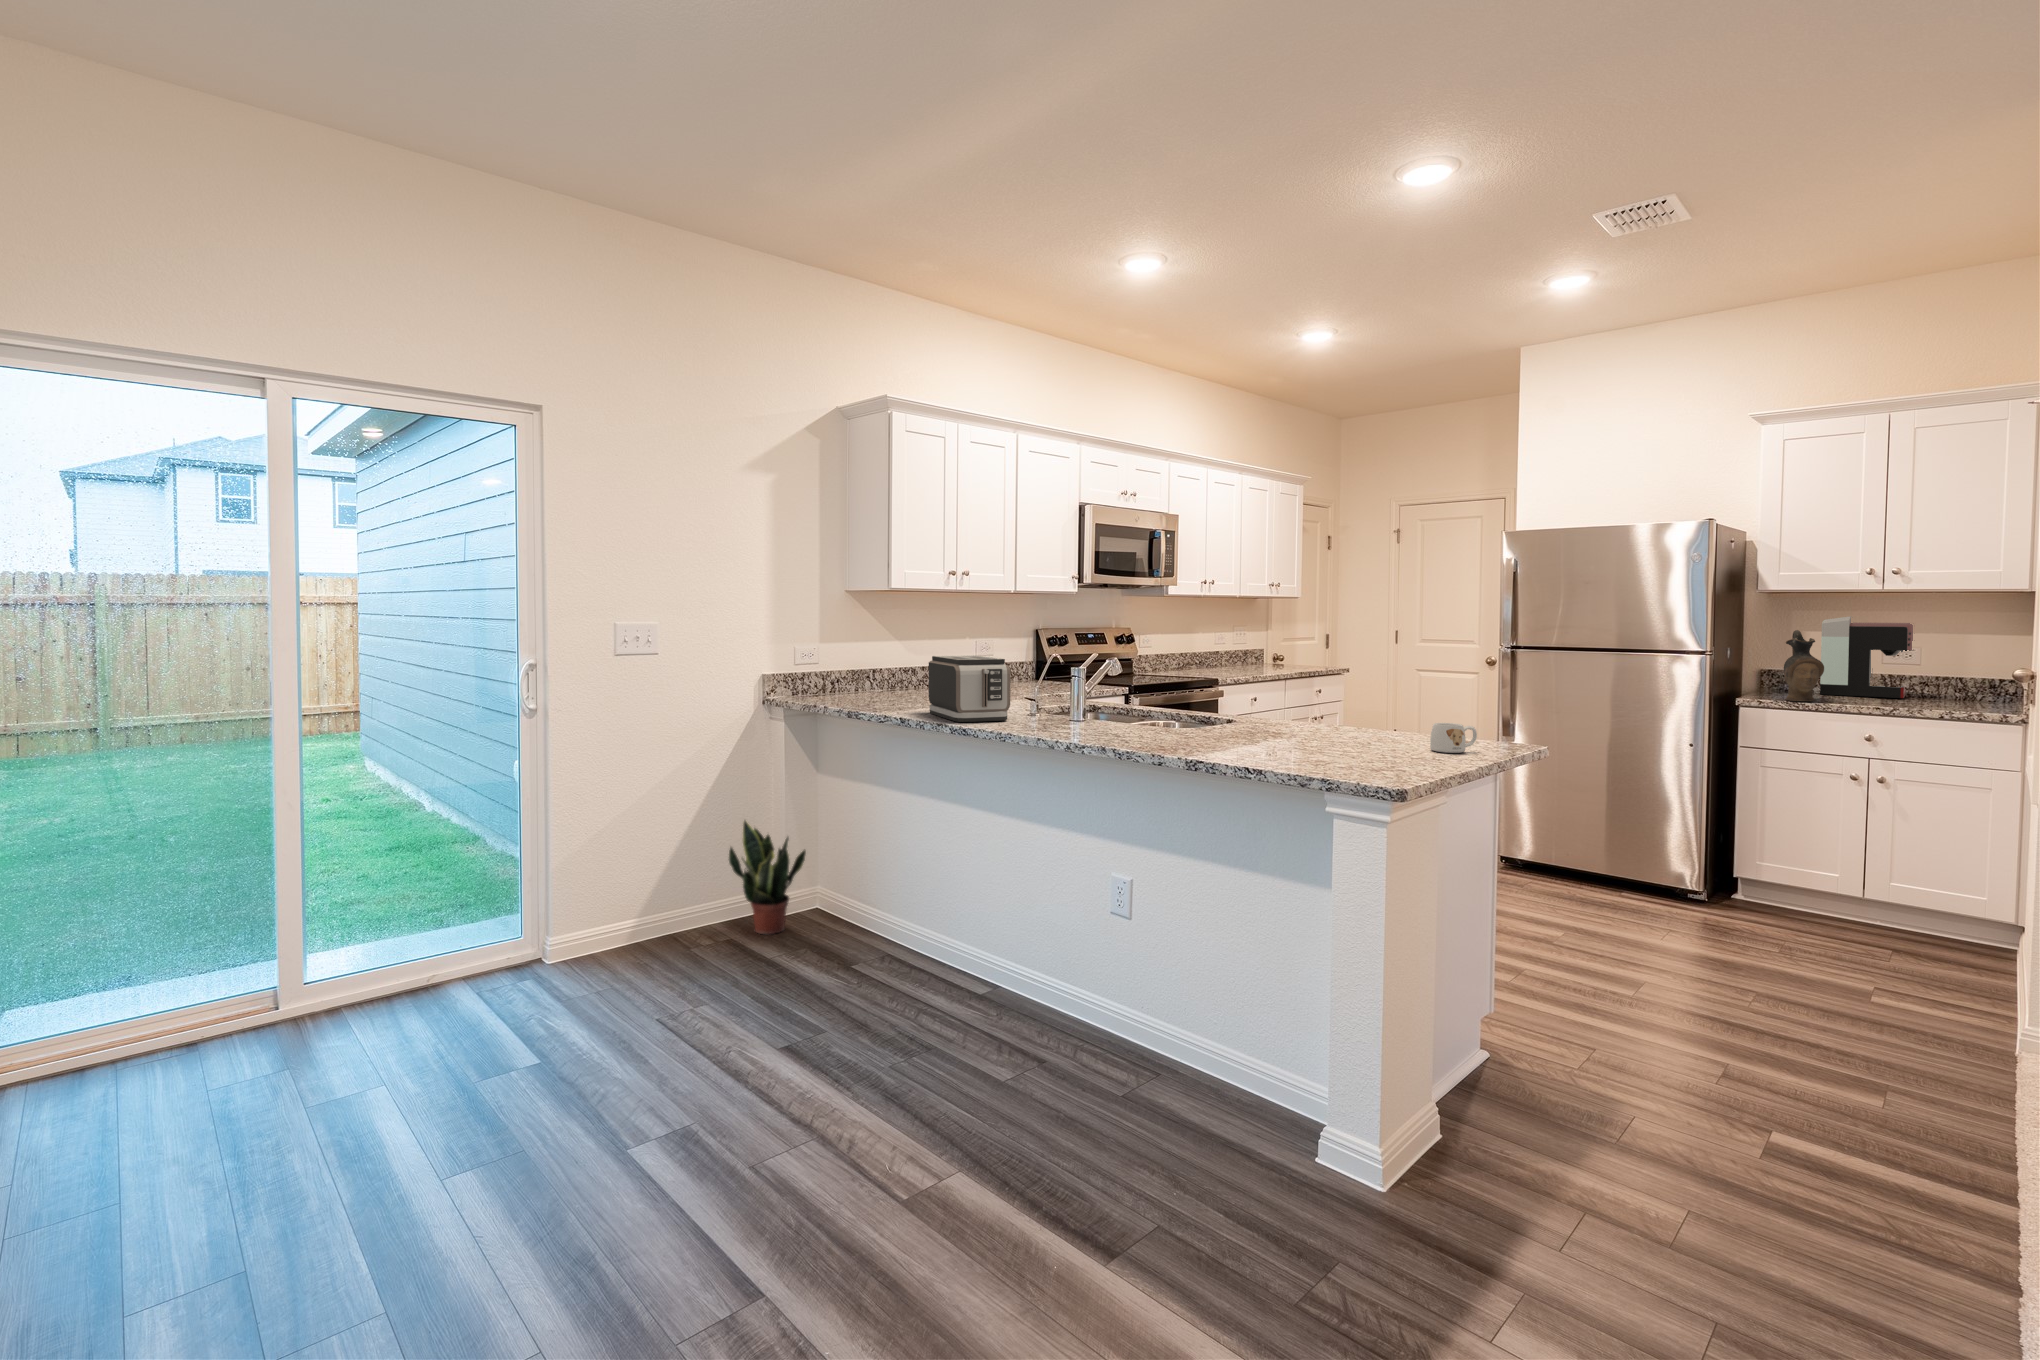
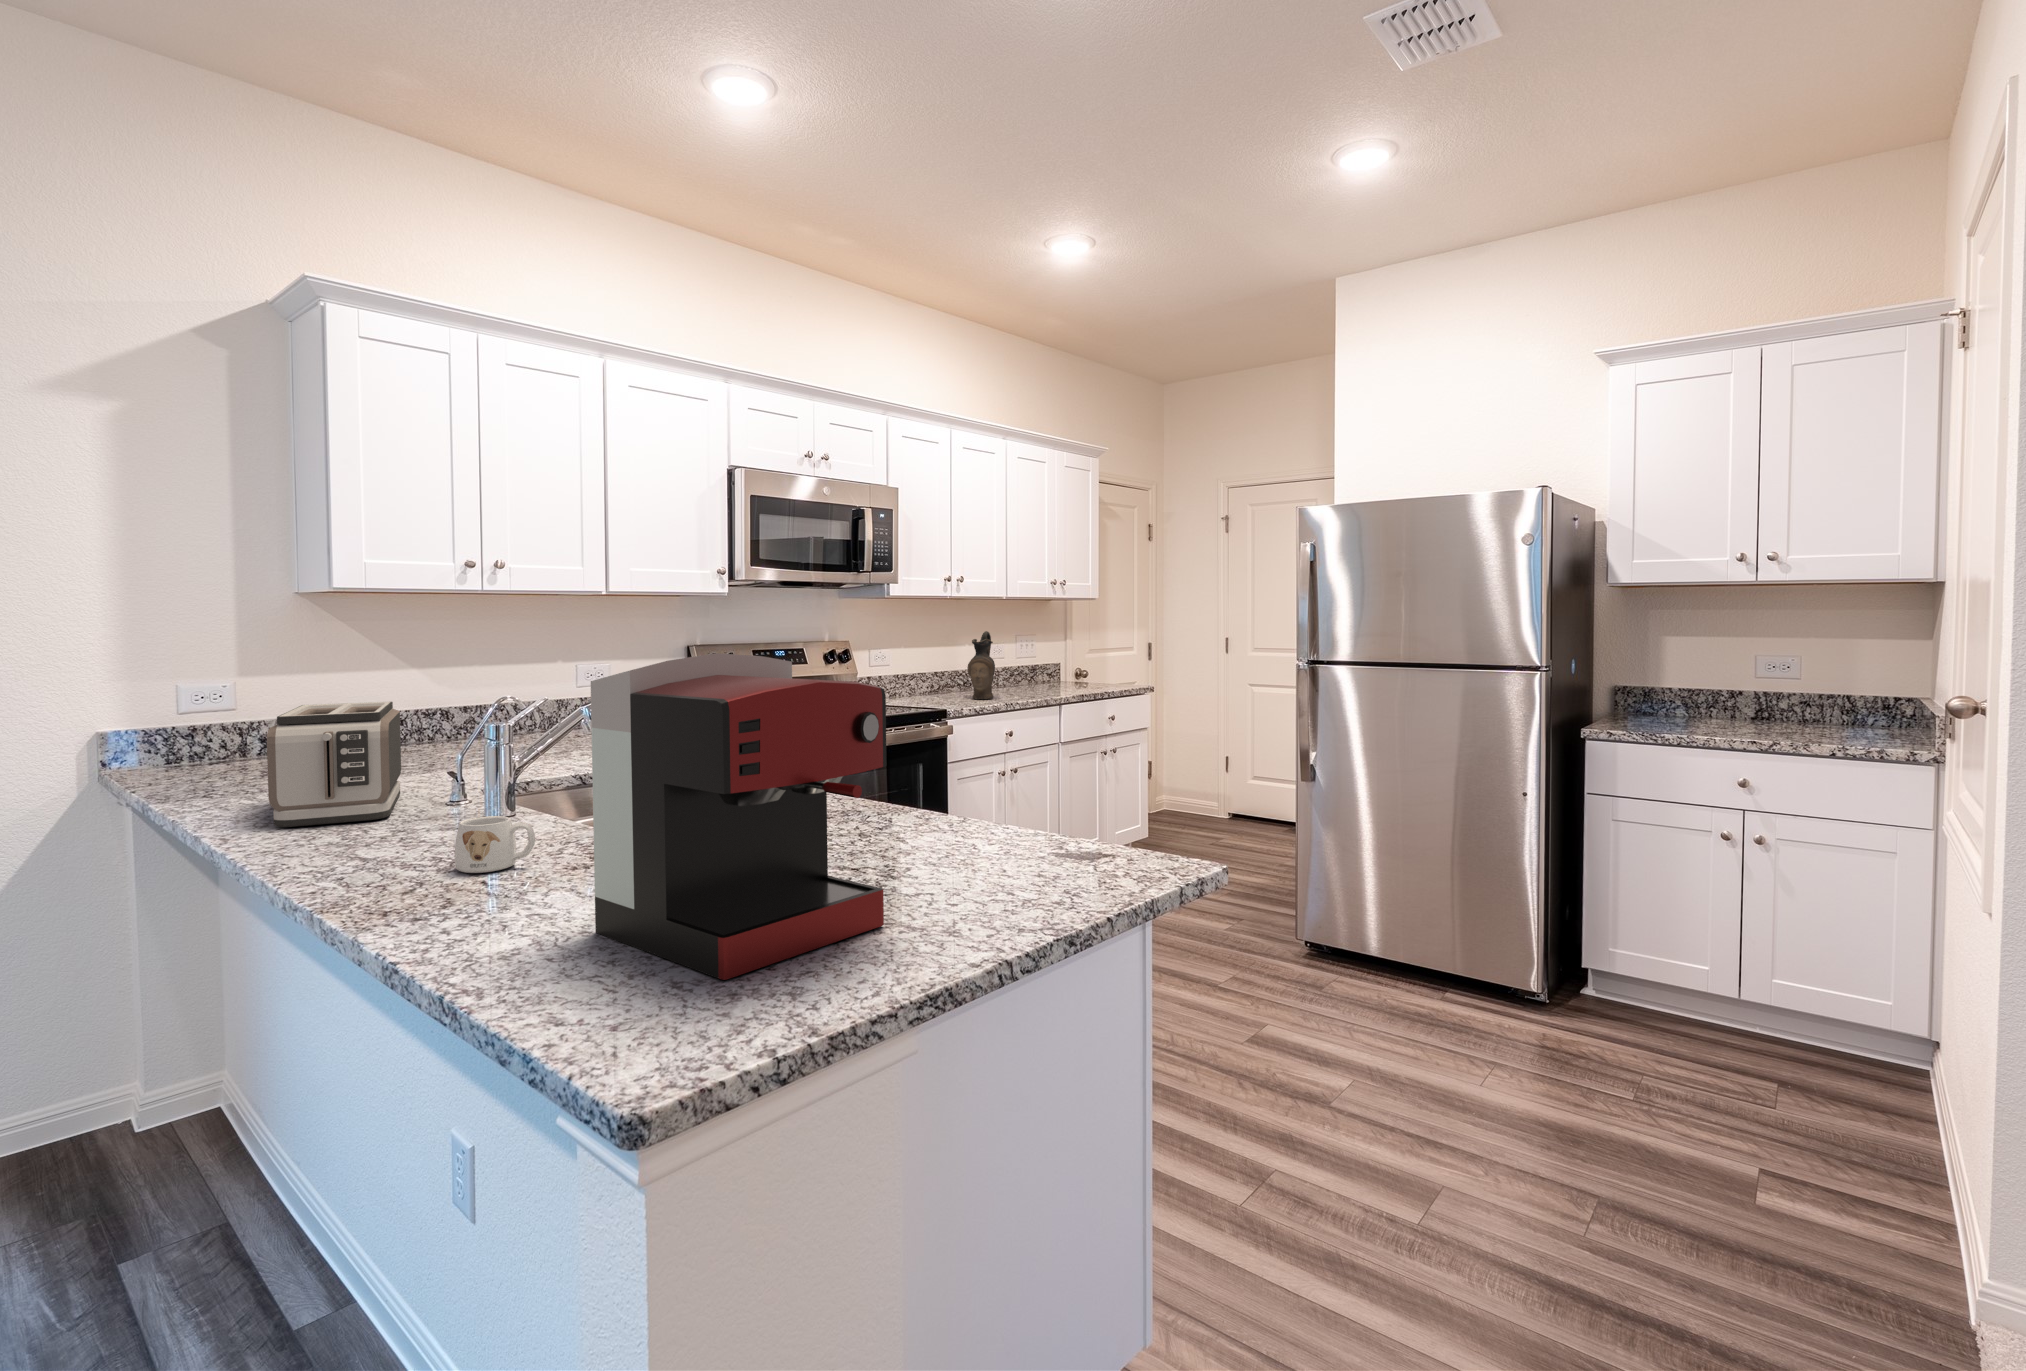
coffee maker: present [1820,616,1913,698] -> present [591,653,886,980]
ceramic pitcher: present [1784,630,1824,701] -> present [967,631,995,699]
mug: present [1430,723,1477,753] -> present [455,816,535,873]
potted plant: present [729,821,806,934] -> none [12,979,178,1169]

